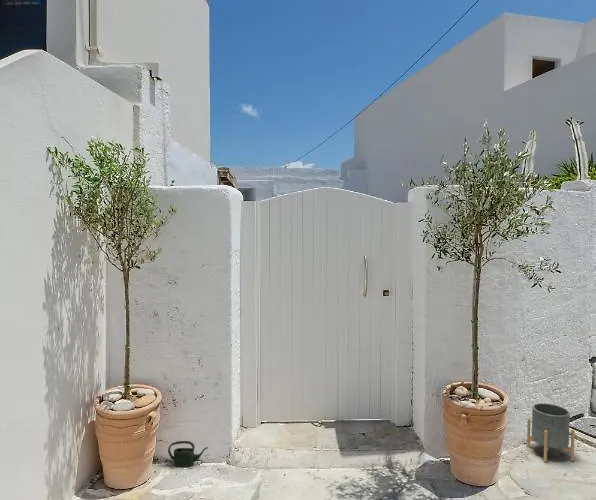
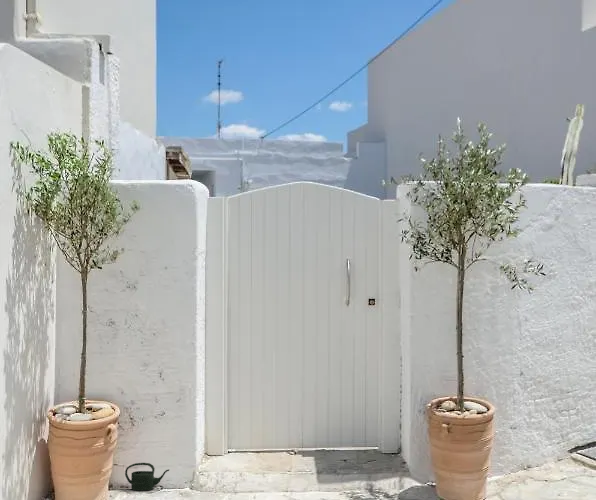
planter: present [527,403,575,462] -> none [527,423,573,484]

